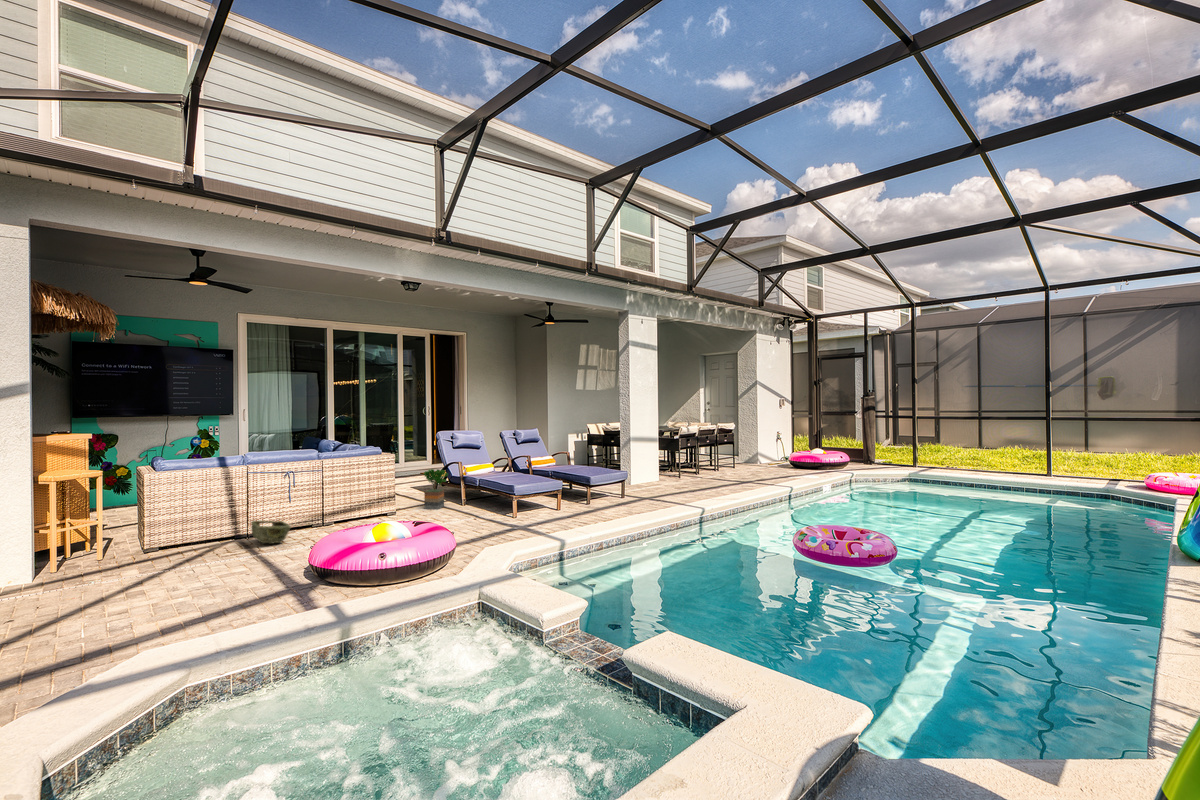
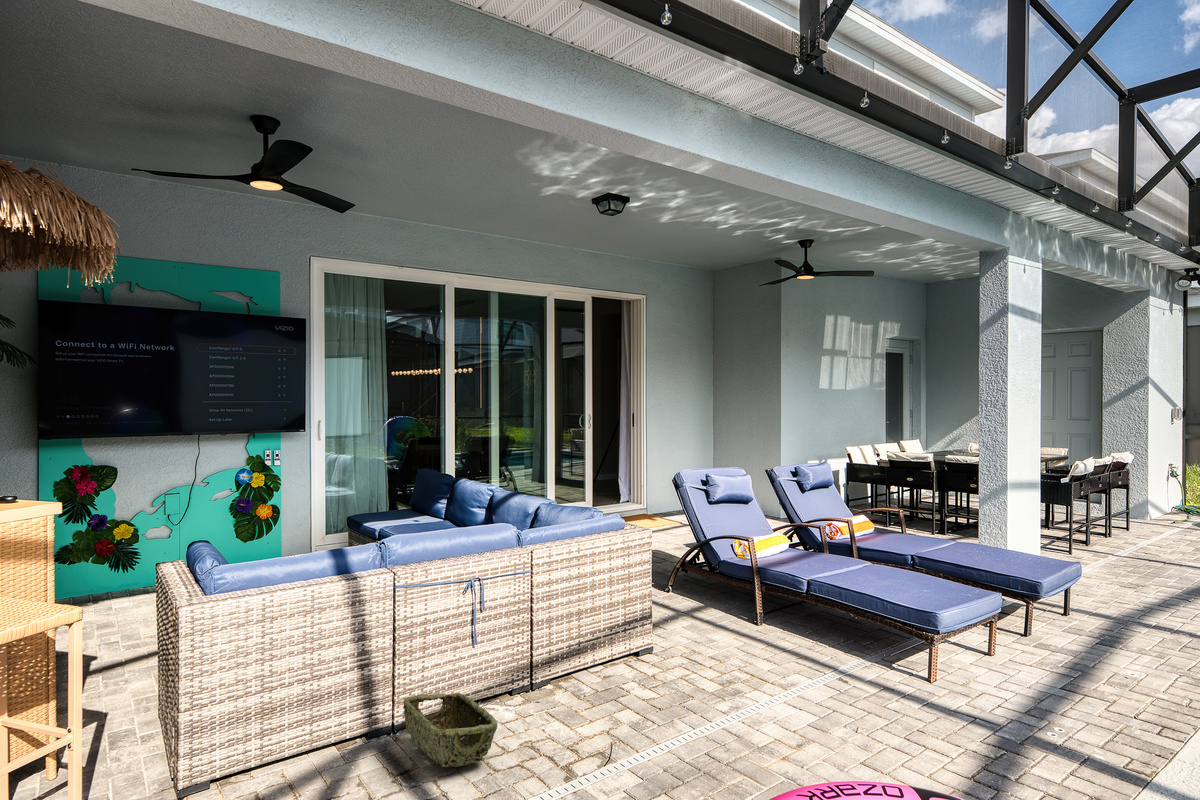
potted tree: present [424,469,448,509] -> none [676,550,729,635]

